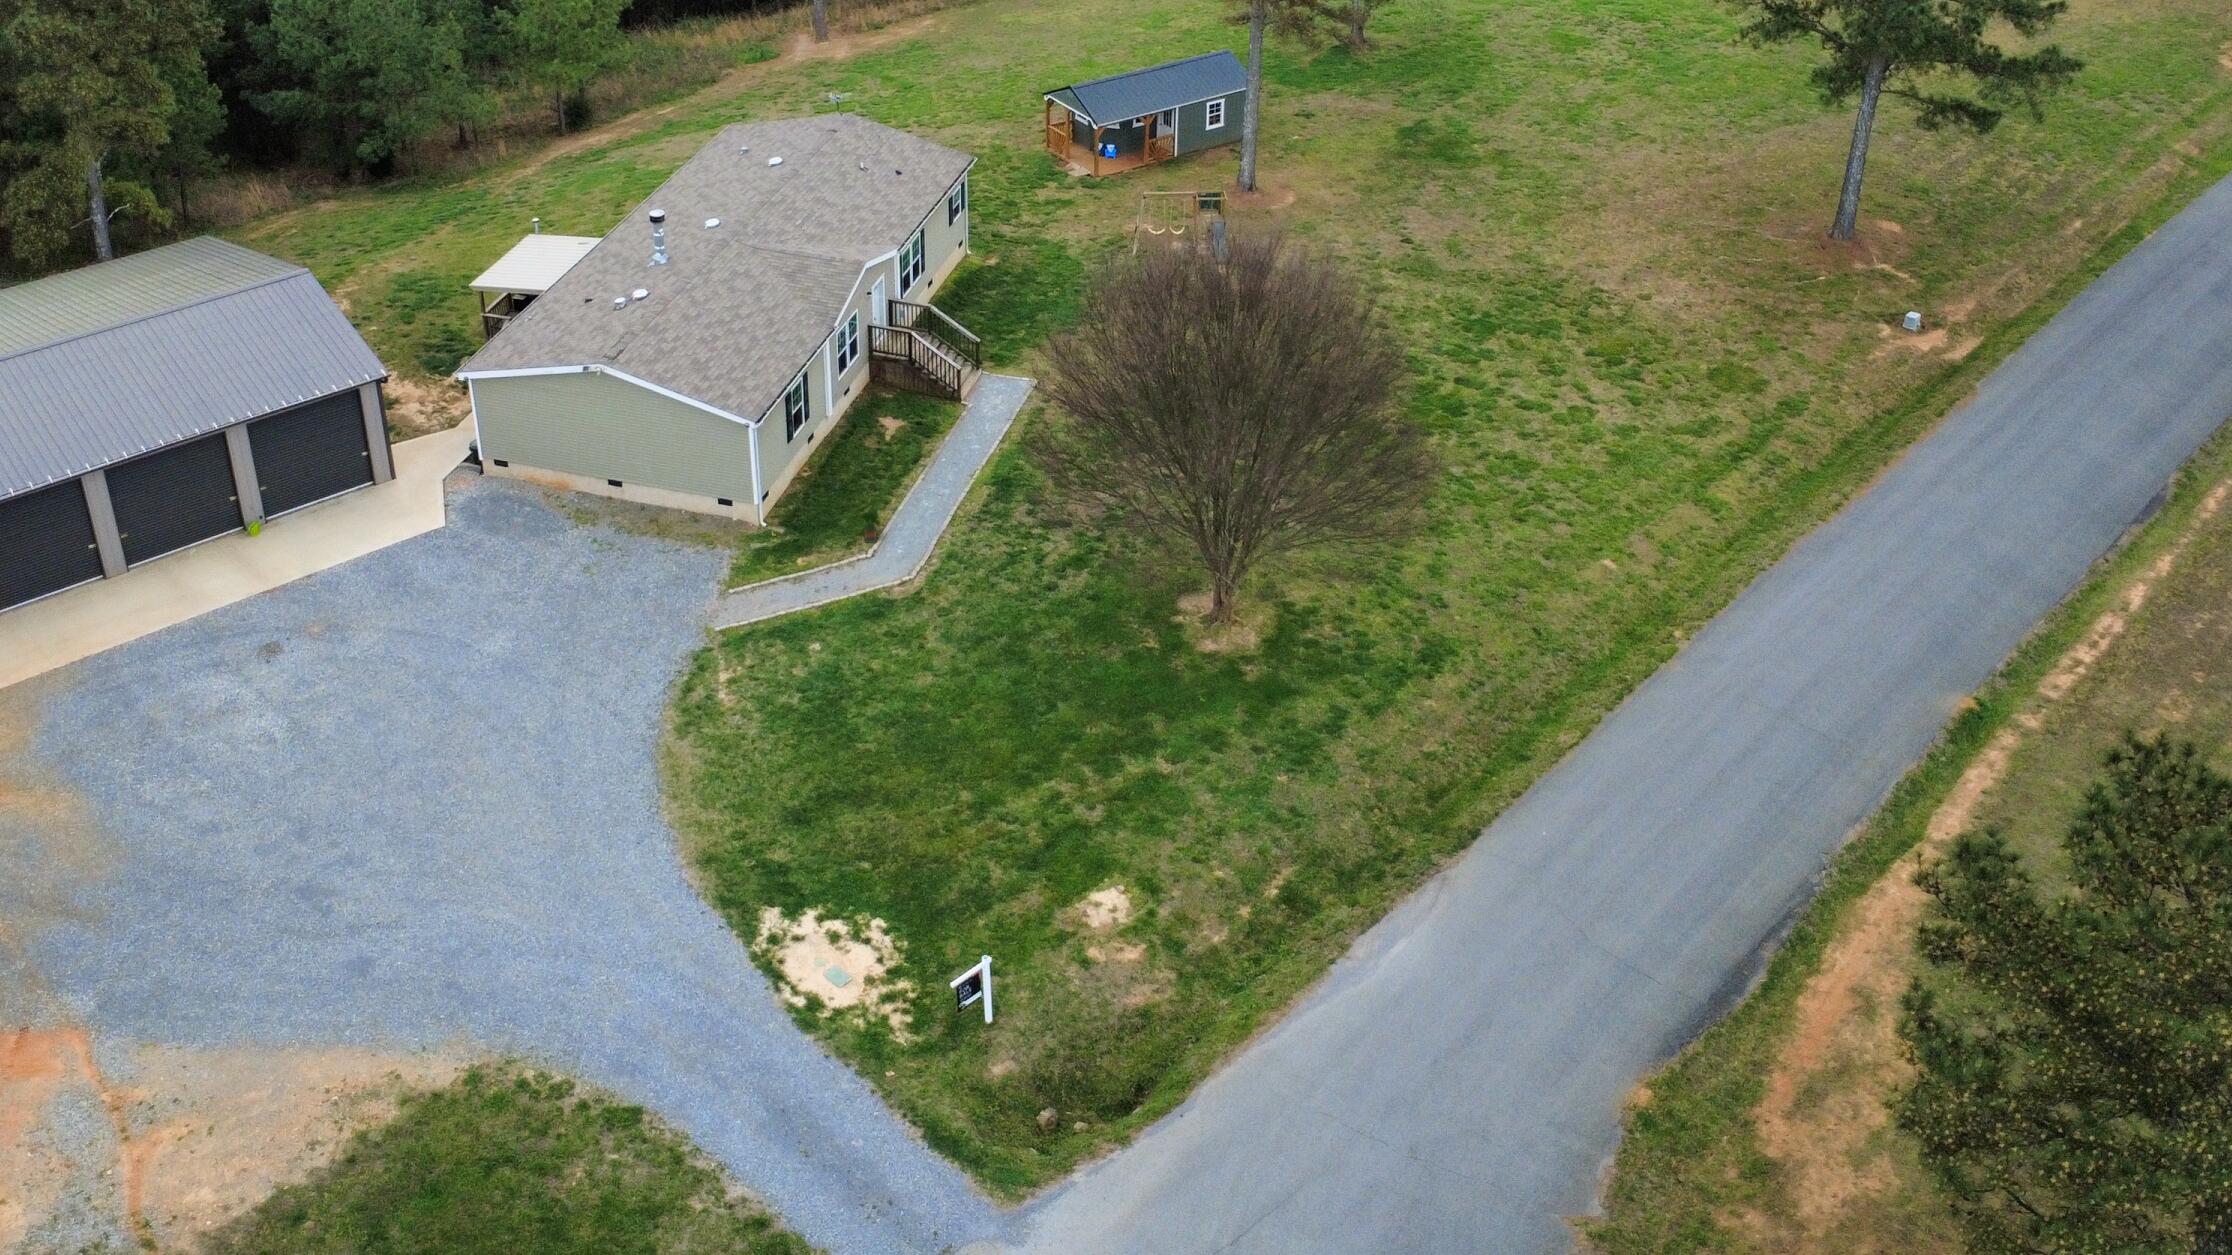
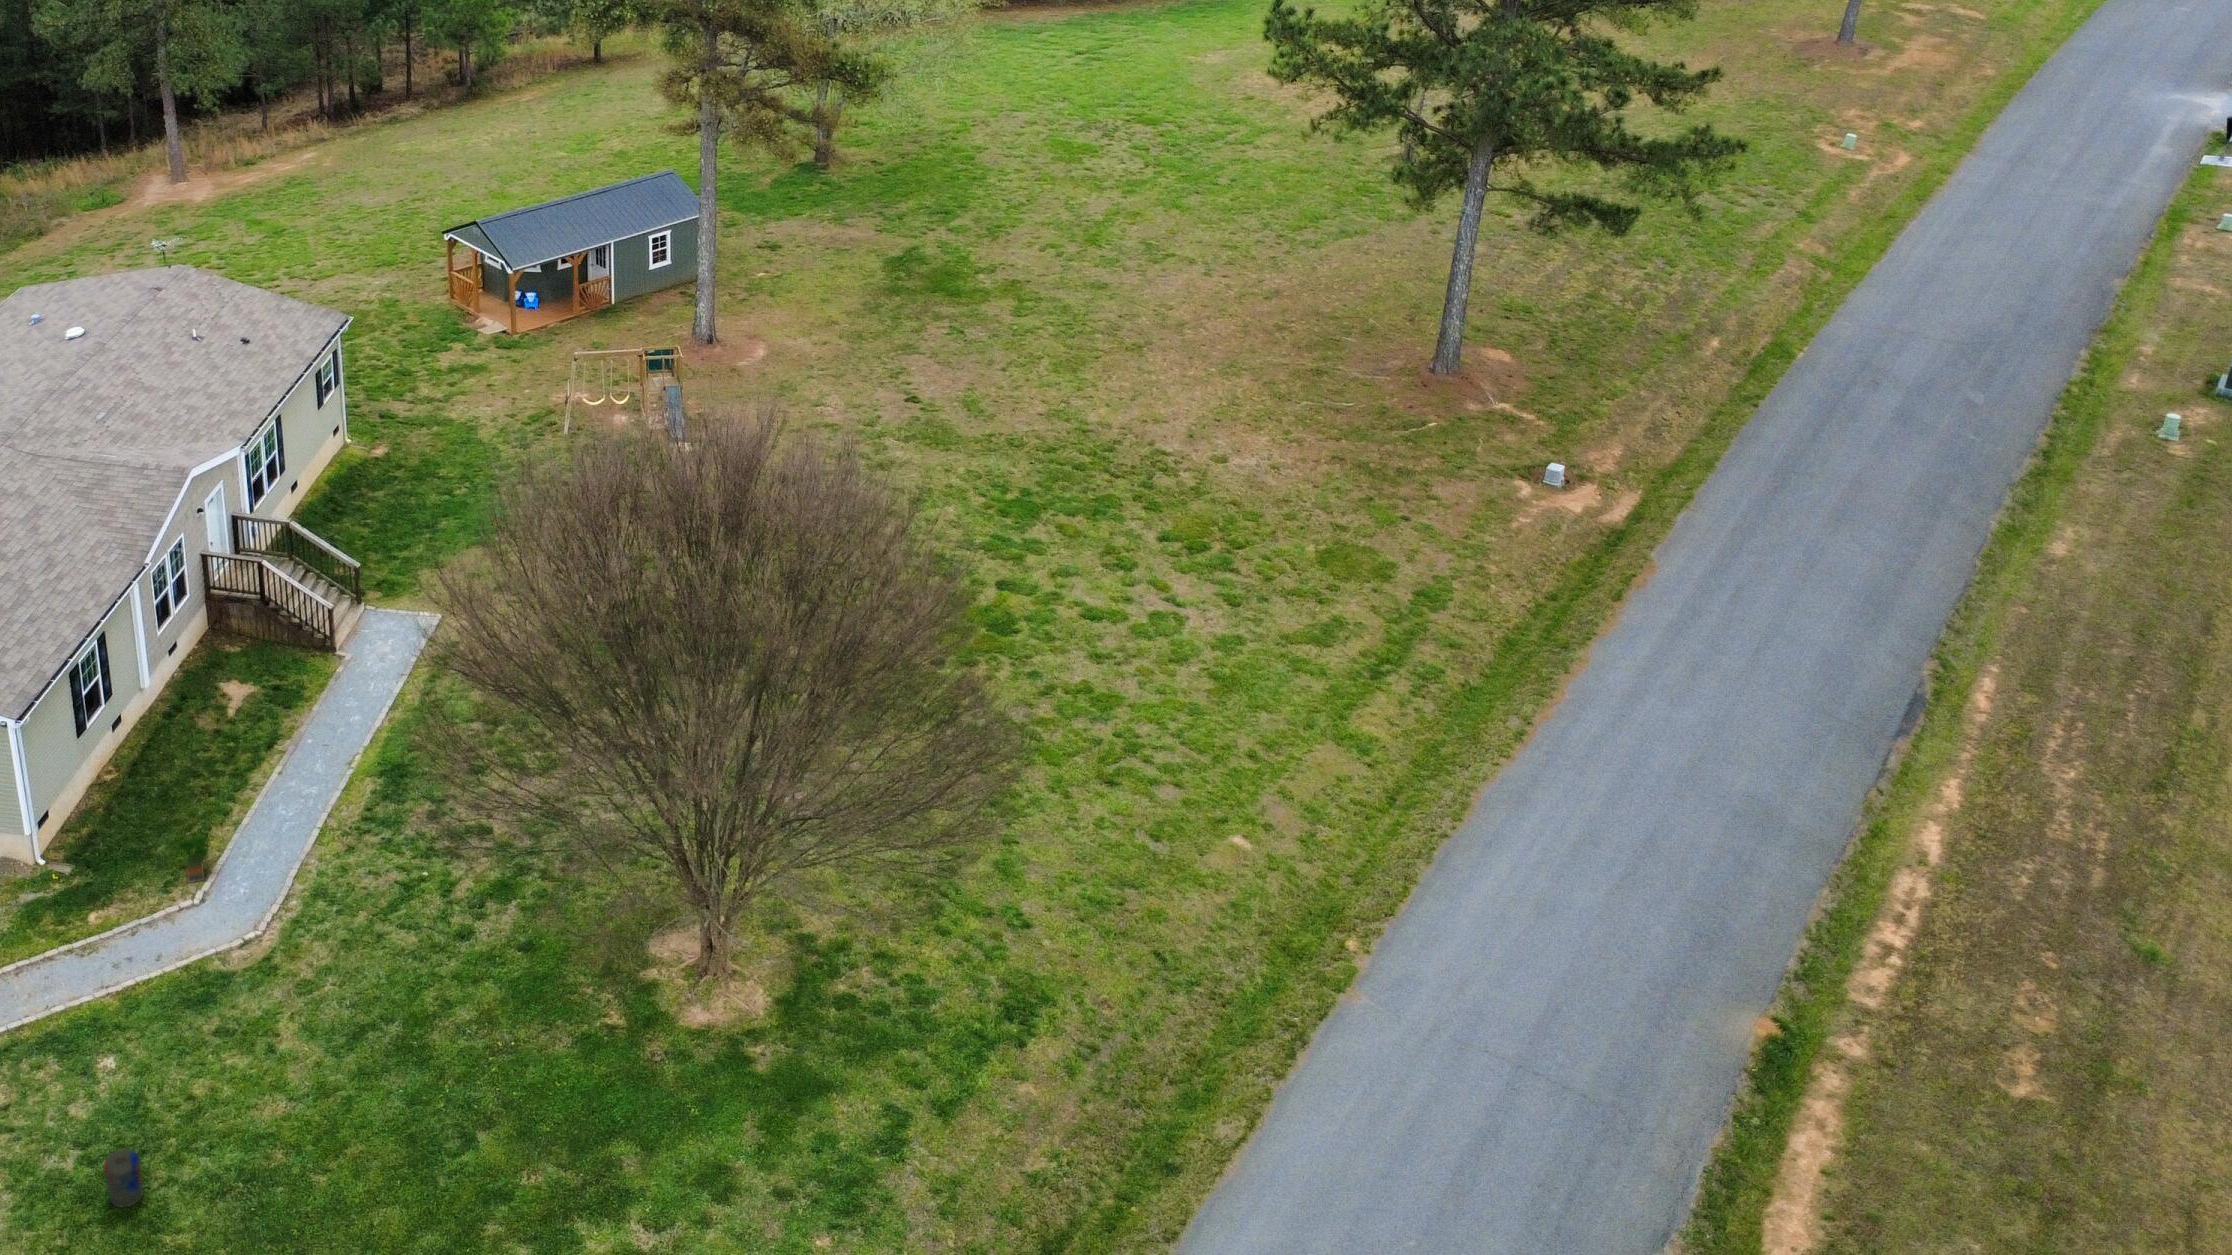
trash can: none [827,687,850,723] -> present [104,1149,144,1208]

